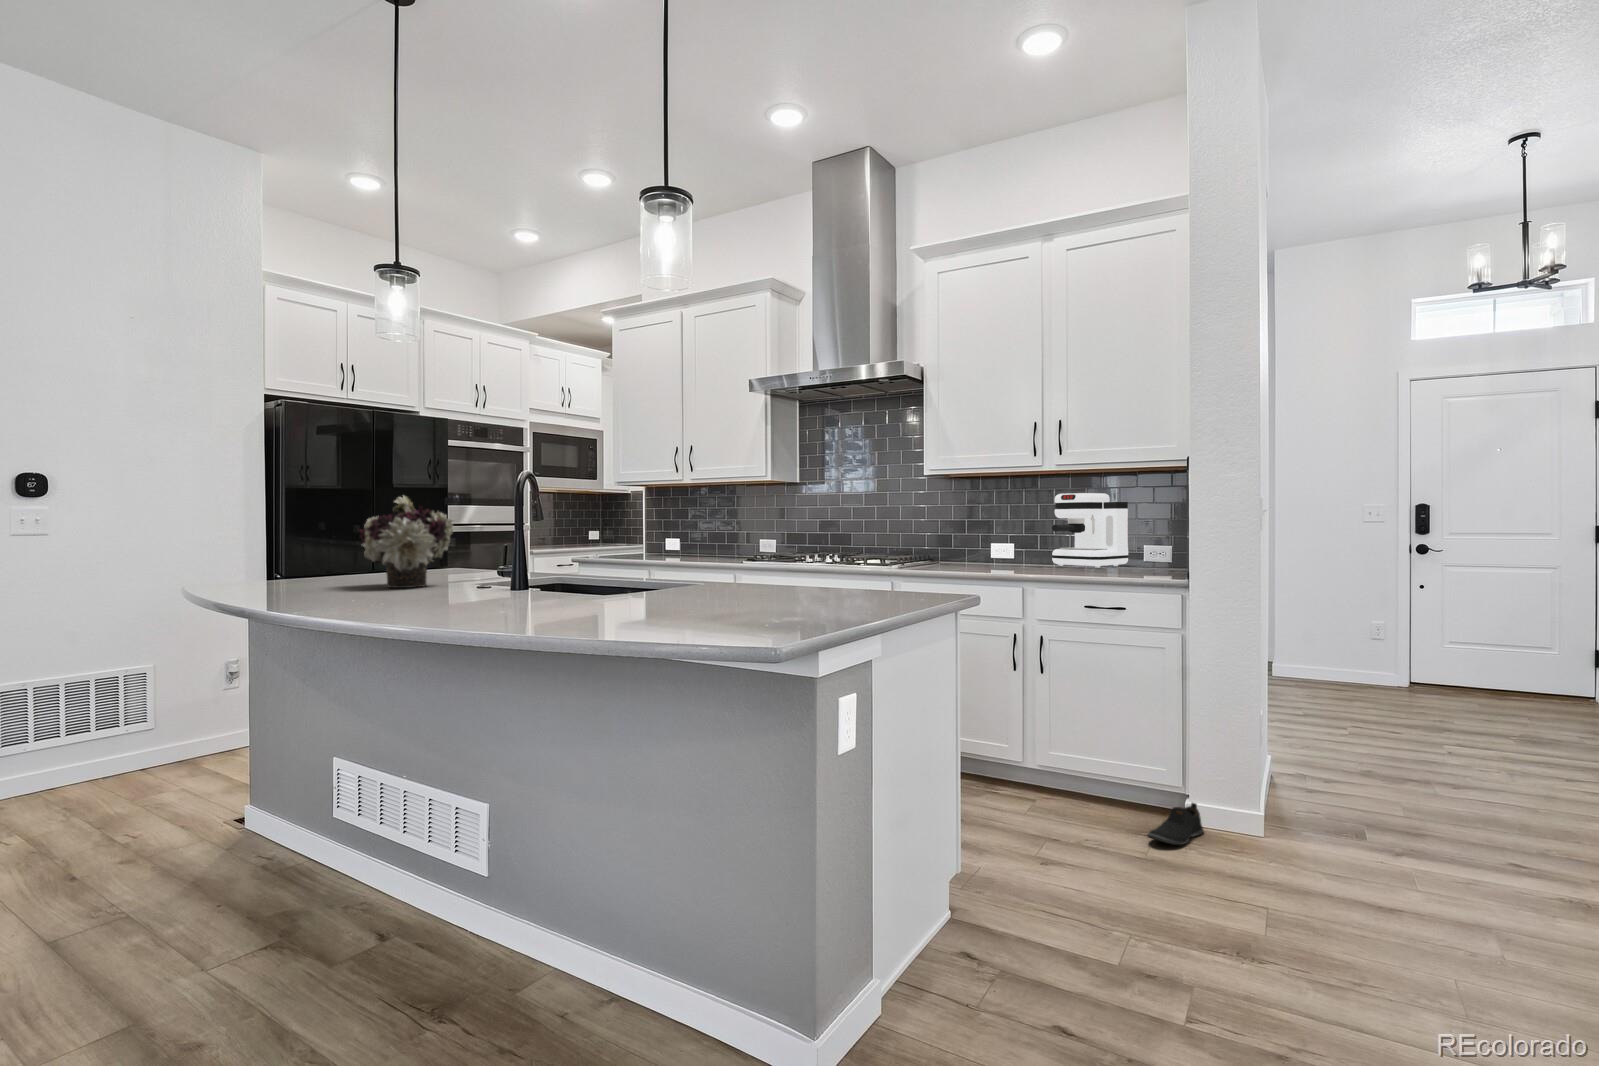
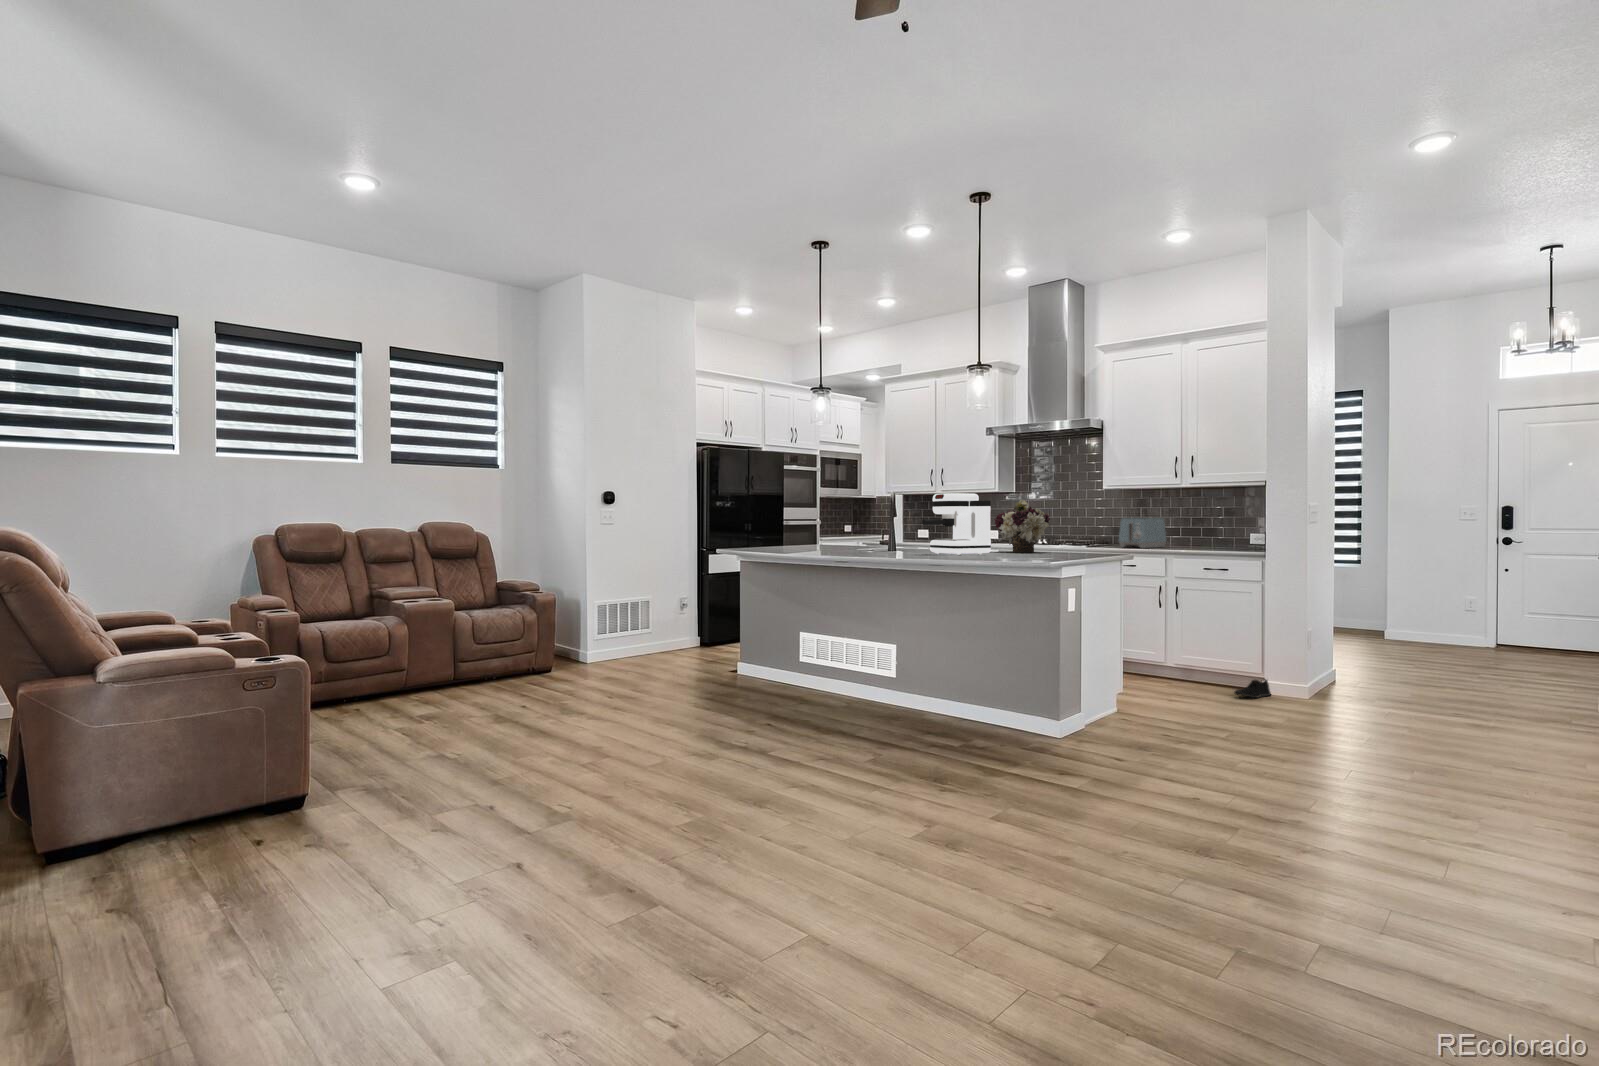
coffee maker: present [1052,493,1128,568] -> present [922,493,991,555]
flower arrangement: present [359,496,453,588] -> present [994,500,1050,552]
toaster: none [948,521,1021,572] -> present [1119,518,1166,548]

